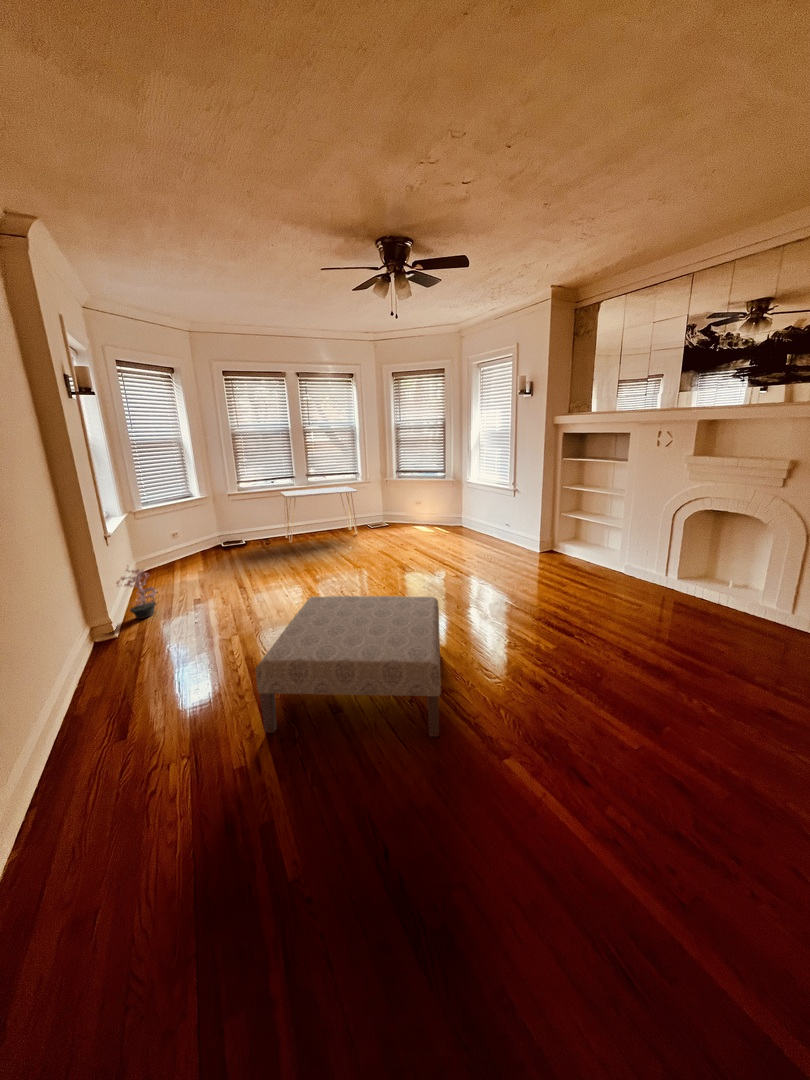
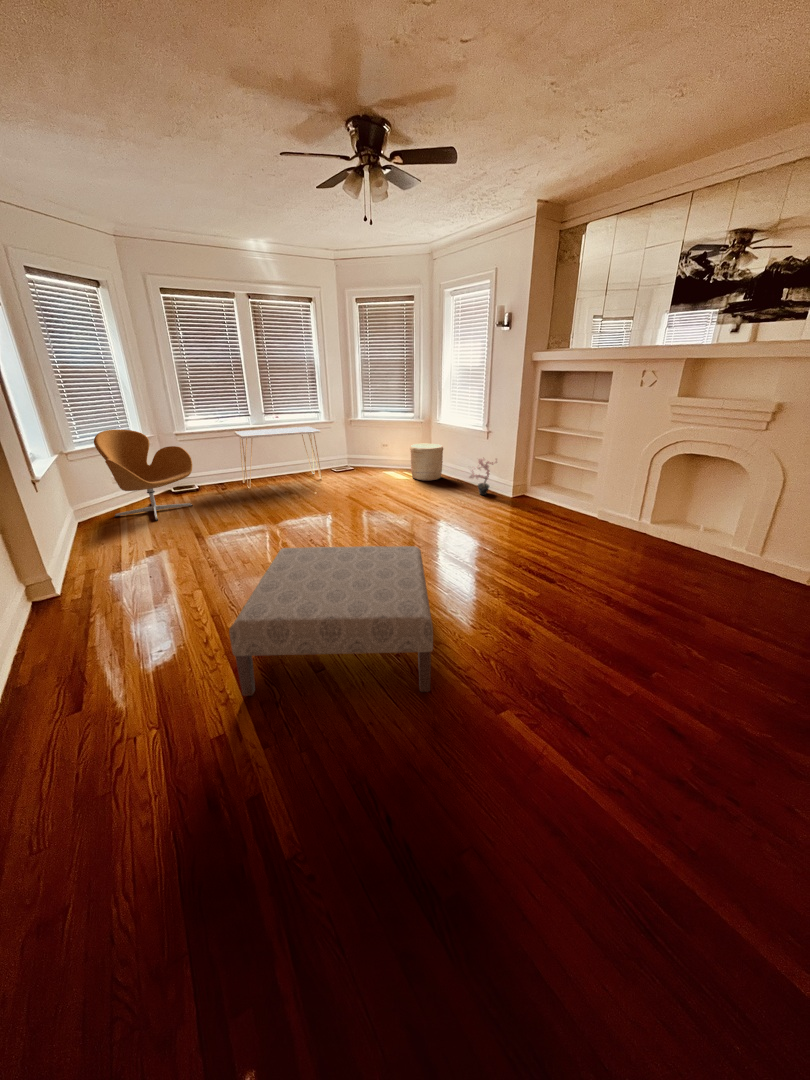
armchair: none [159,492,241,572] -> present [94,429,193,521]
woven basket: none [440,501,472,536] -> present [410,443,443,481]
potted plant: present [117,565,156,619] -> present [469,459,497,495]

